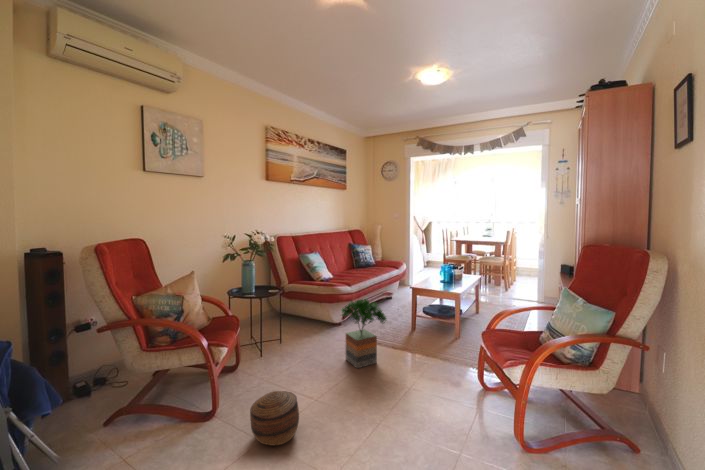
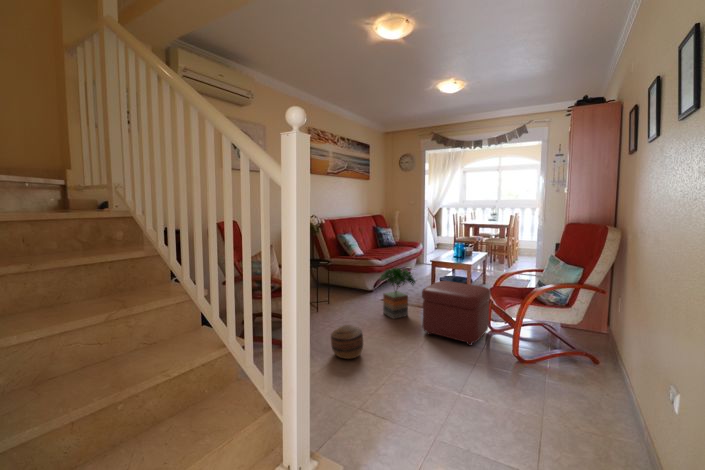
ottoman: none [390,319,483,417] -> present [422,281,490,345]

